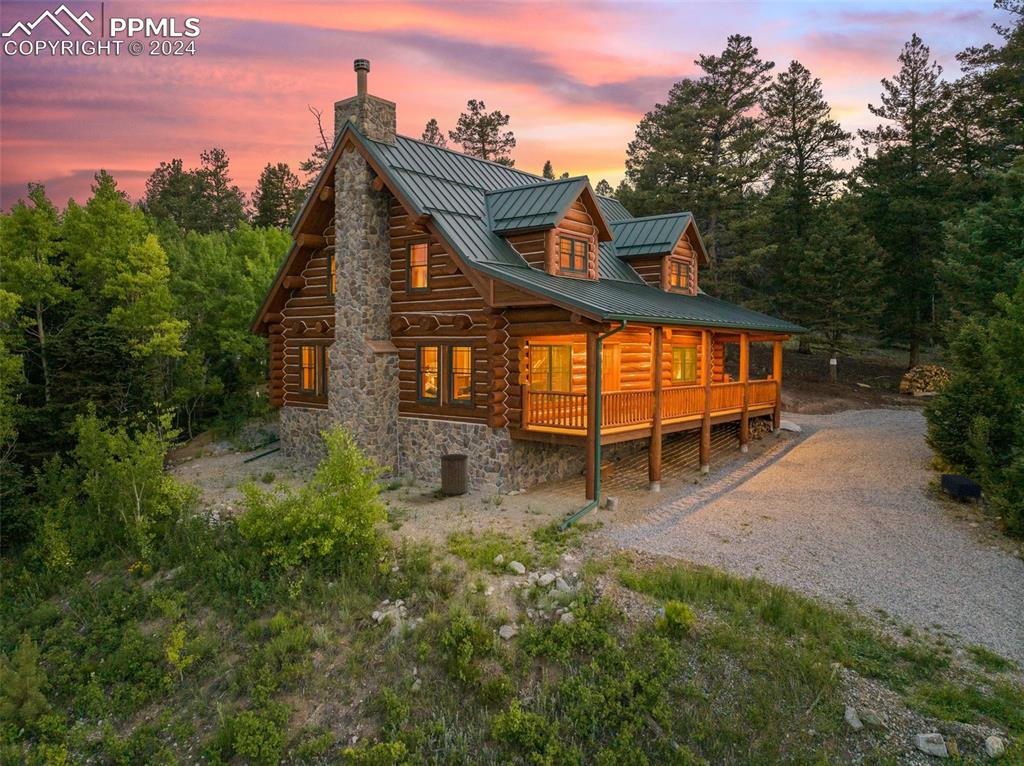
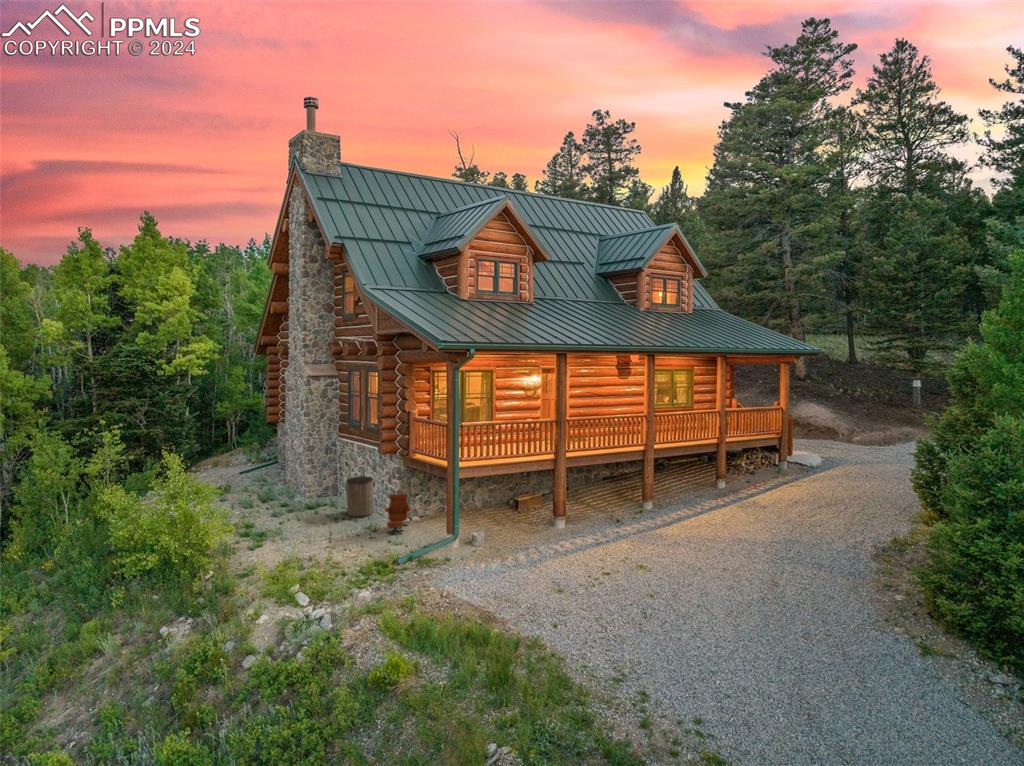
lounge chair: none [495,467,523,507] -> present [385,494,411,535]
bench: present [941,474,981,504] -> none [893,536,926,579]

